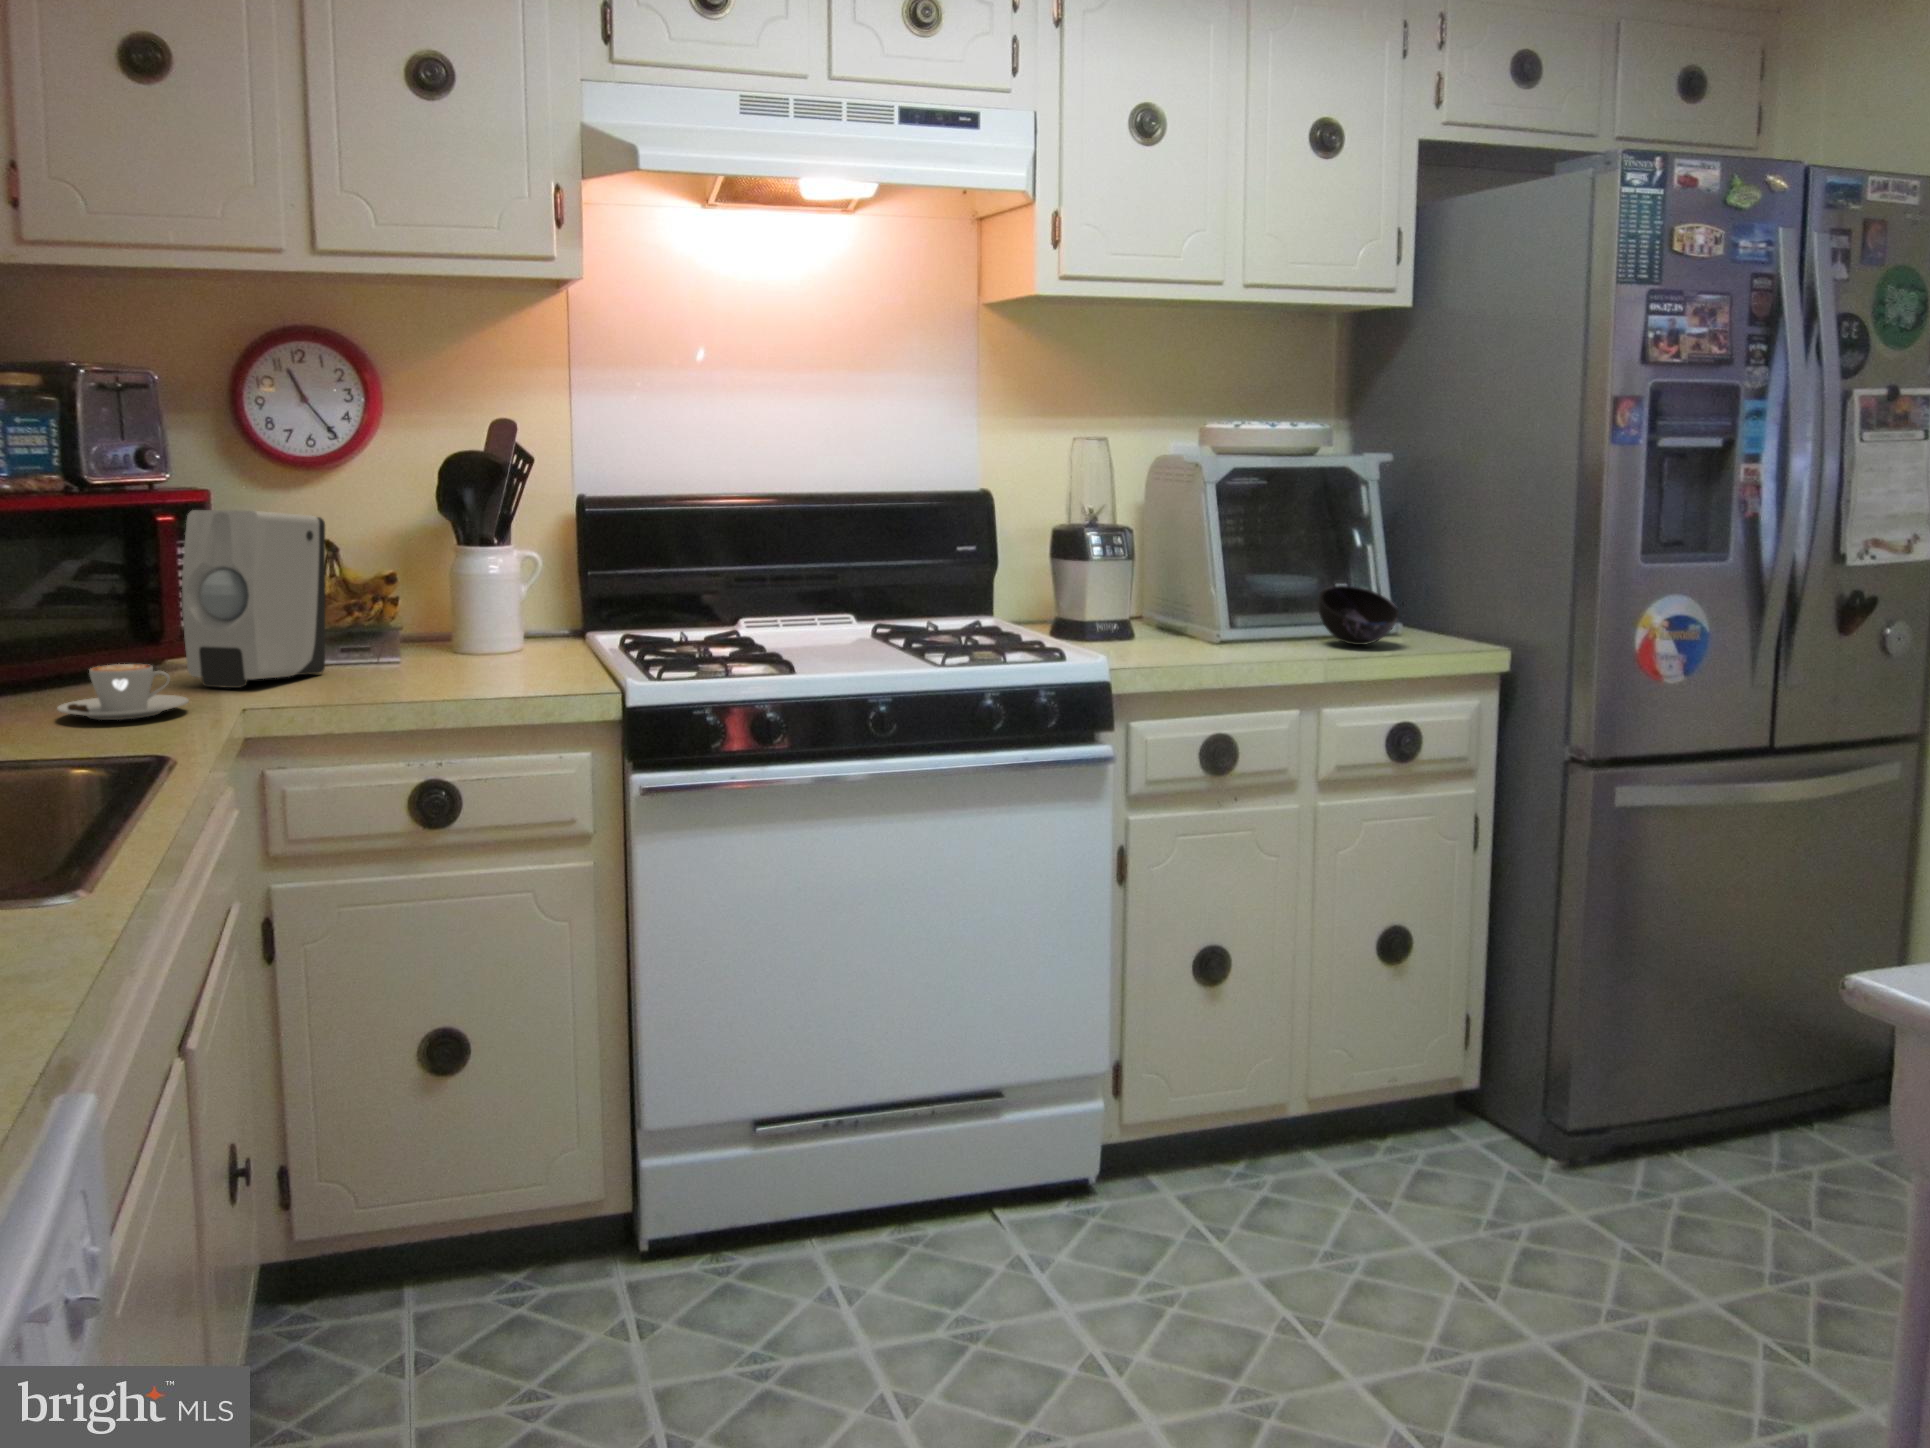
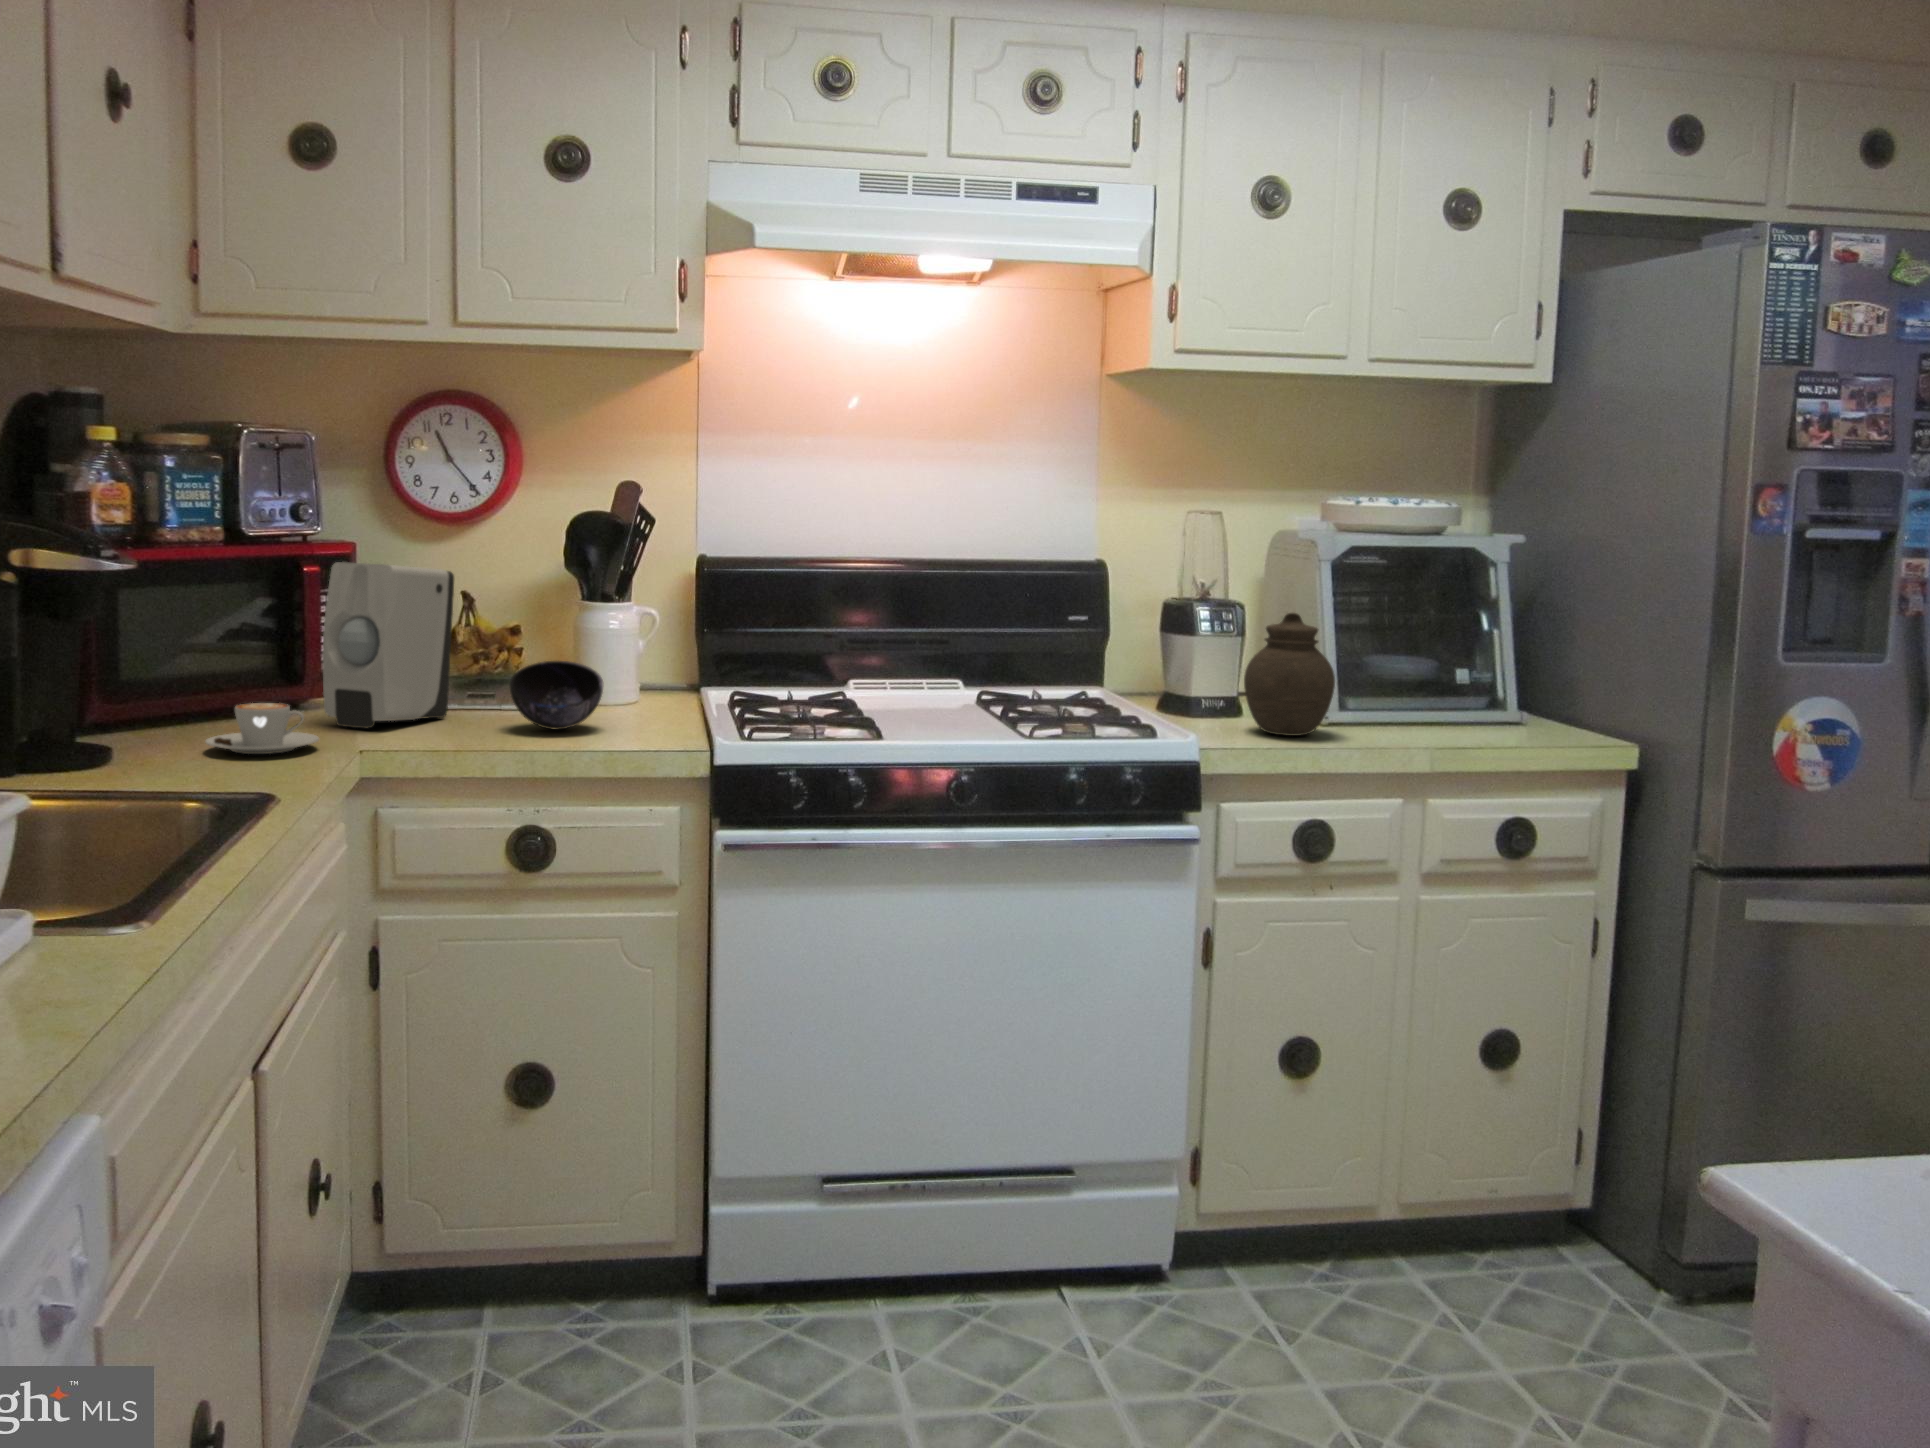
jar: none [1144,534,1232,654] -> present [1244,613,1335,736]
bowl: present [1318,585,1399,645] -> present [510,661,603,730]

